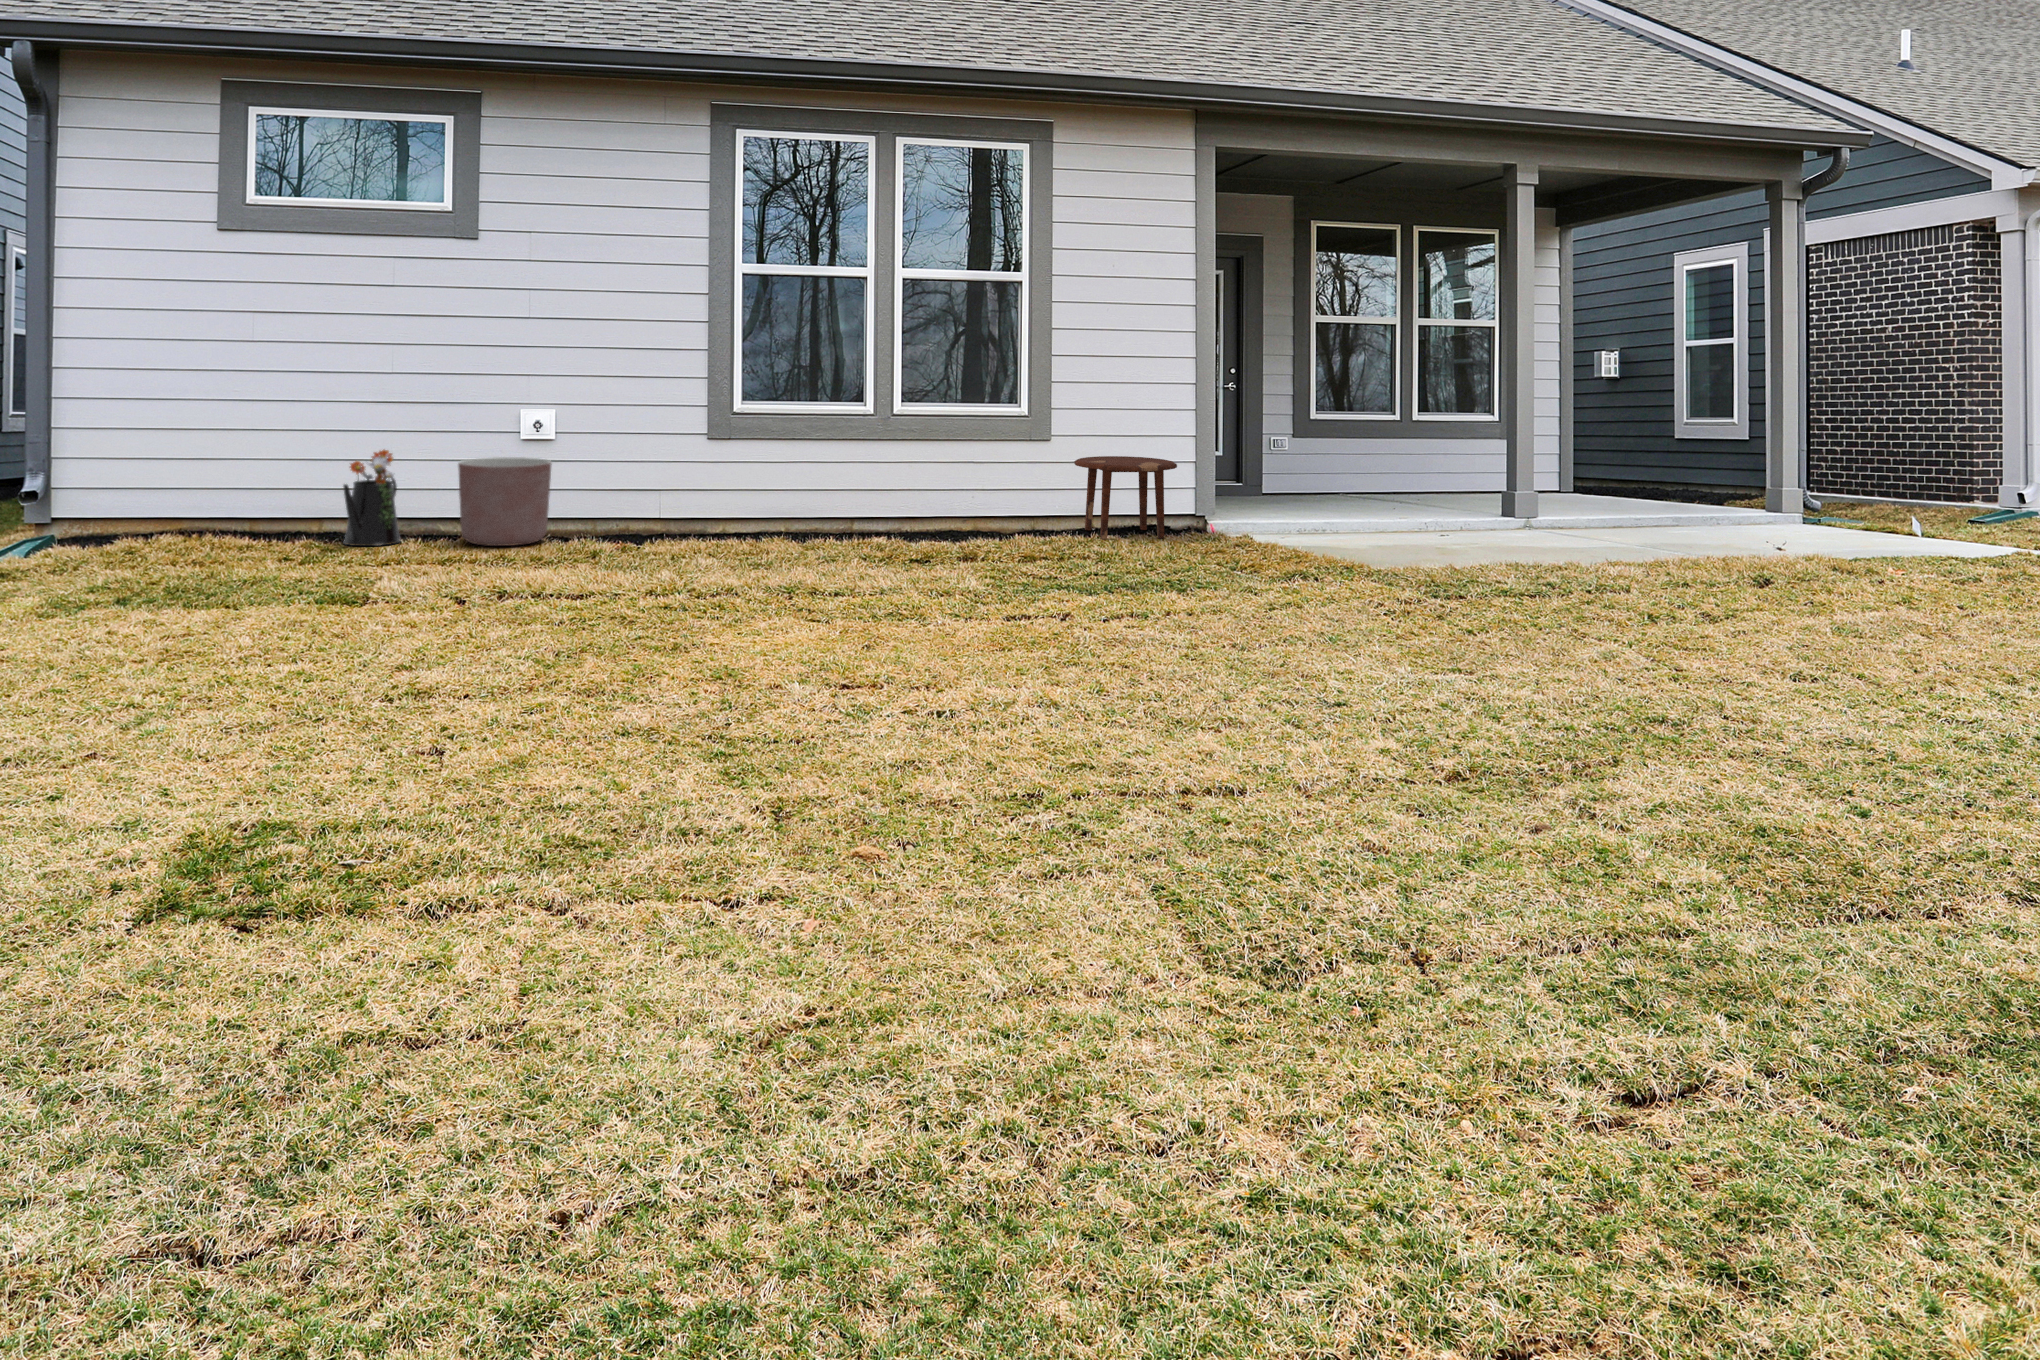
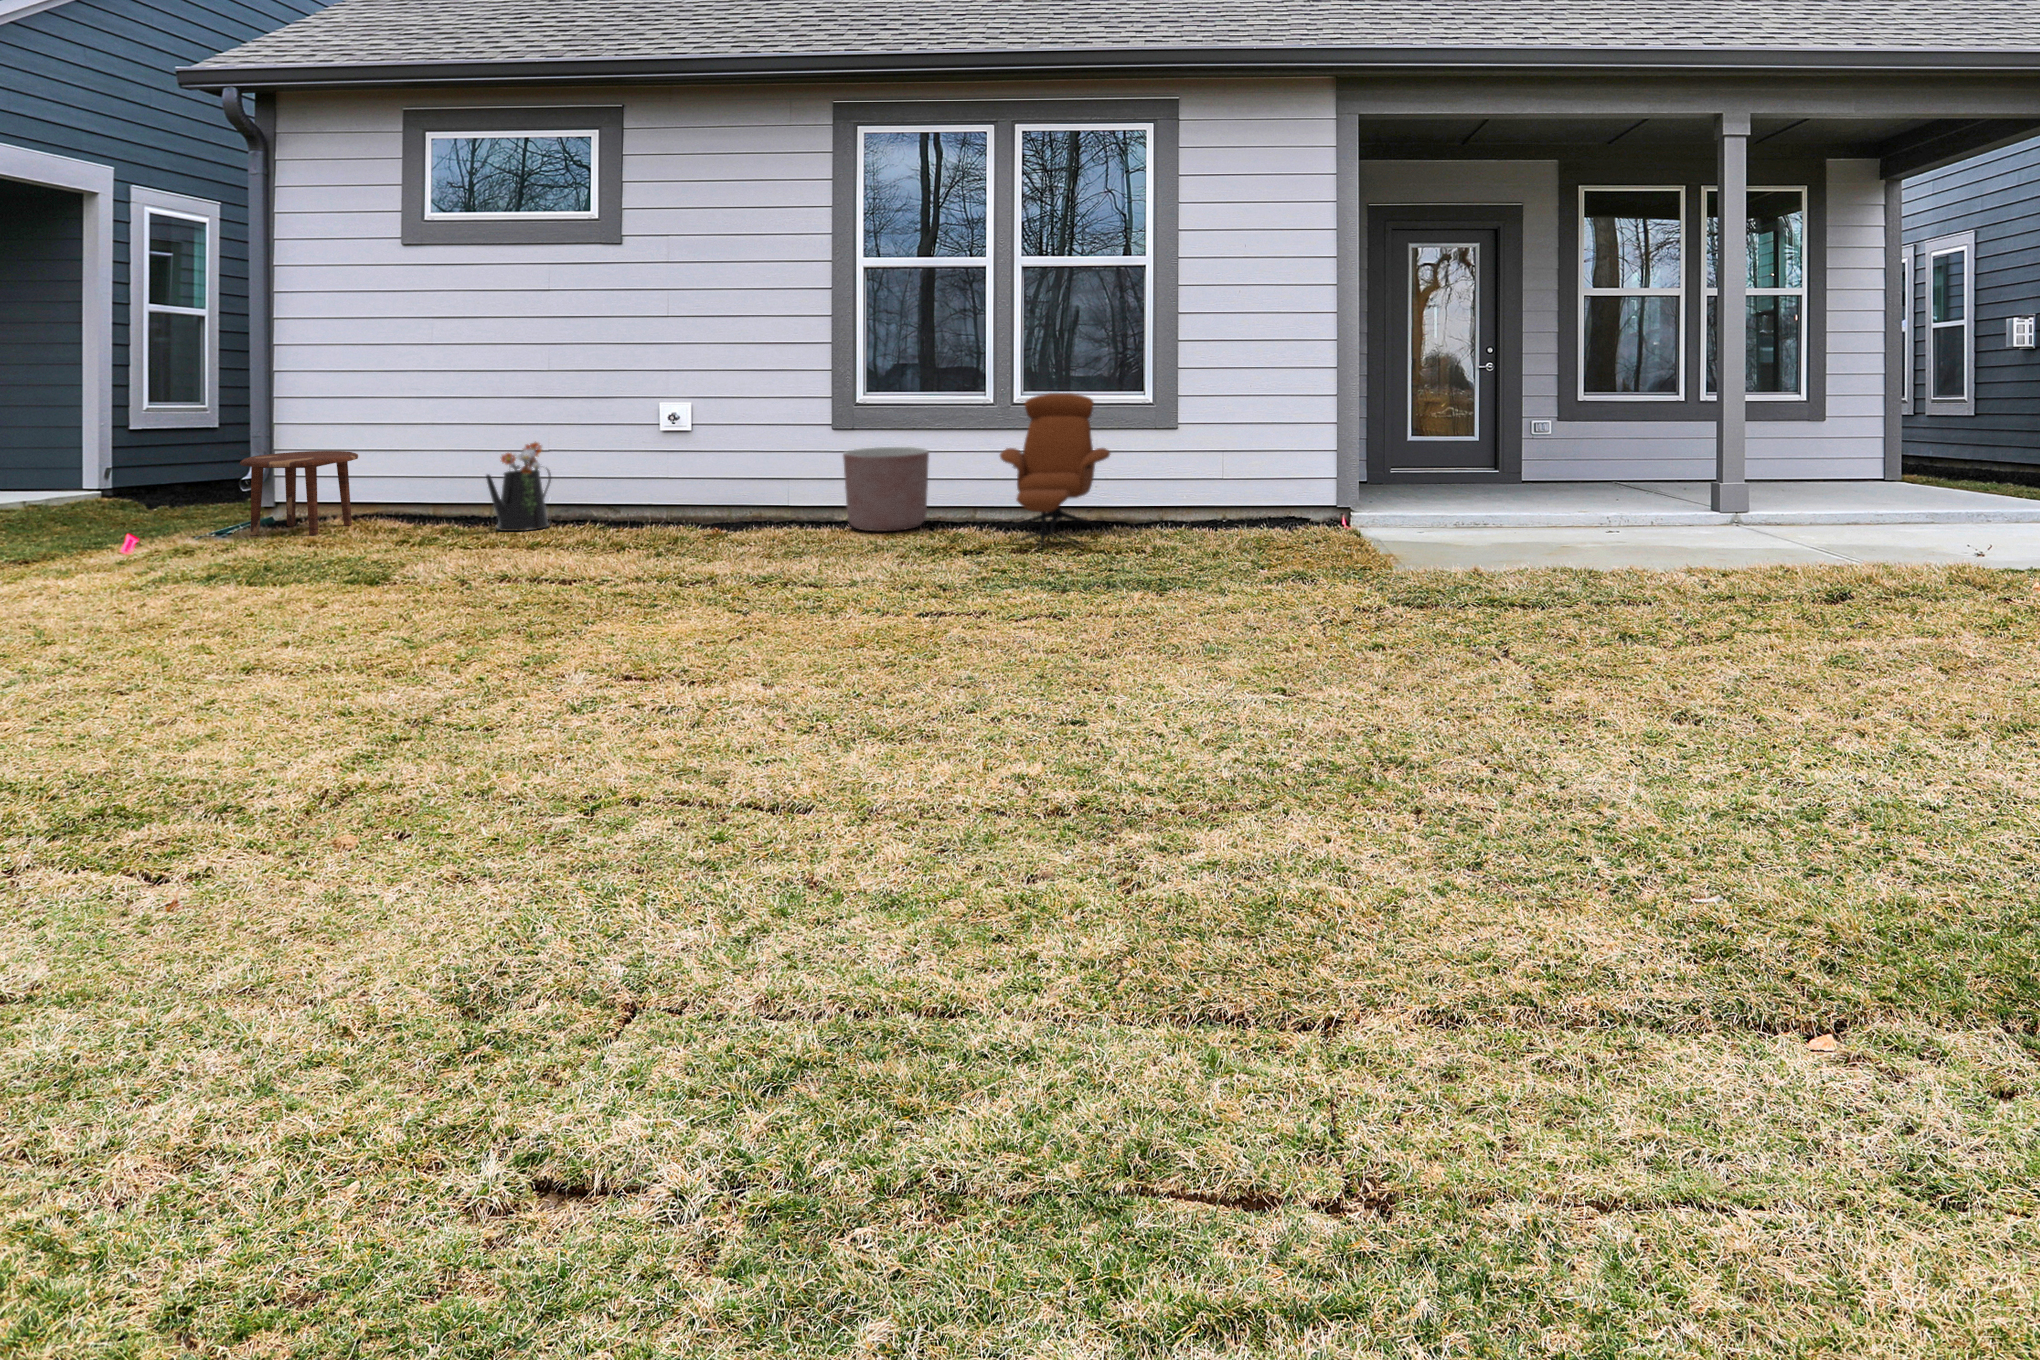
lounge chair: none [894,404,1004,557] -> present [1000,393,1110,549]
side table: present [1074,456,1177,539] -> present [240,451,358,535]
planter: present [458,457,552,546] -> present [843,447,929,531]

